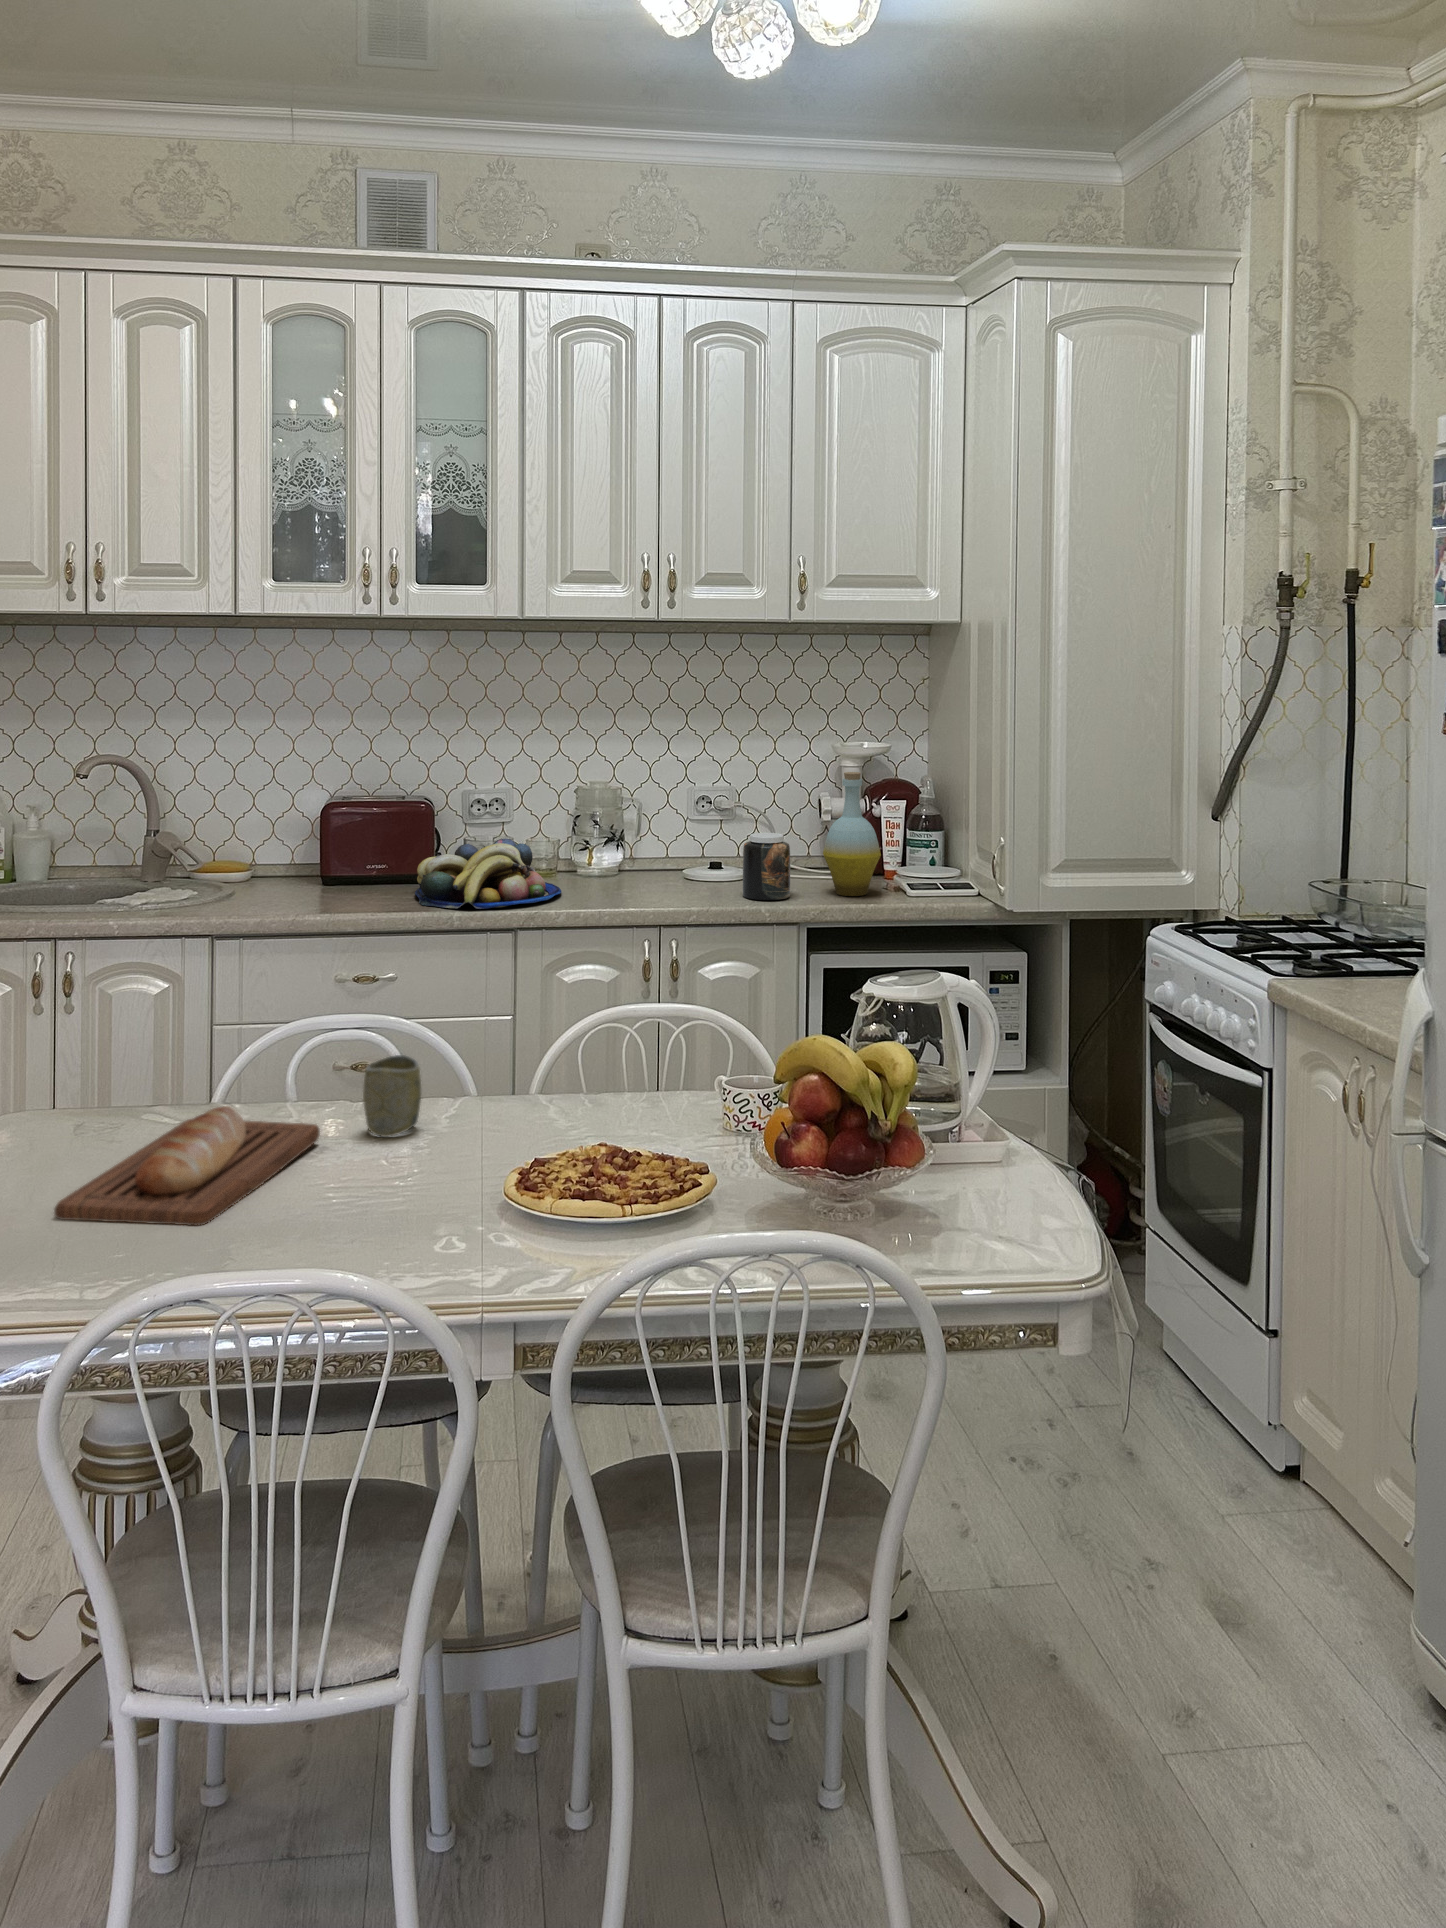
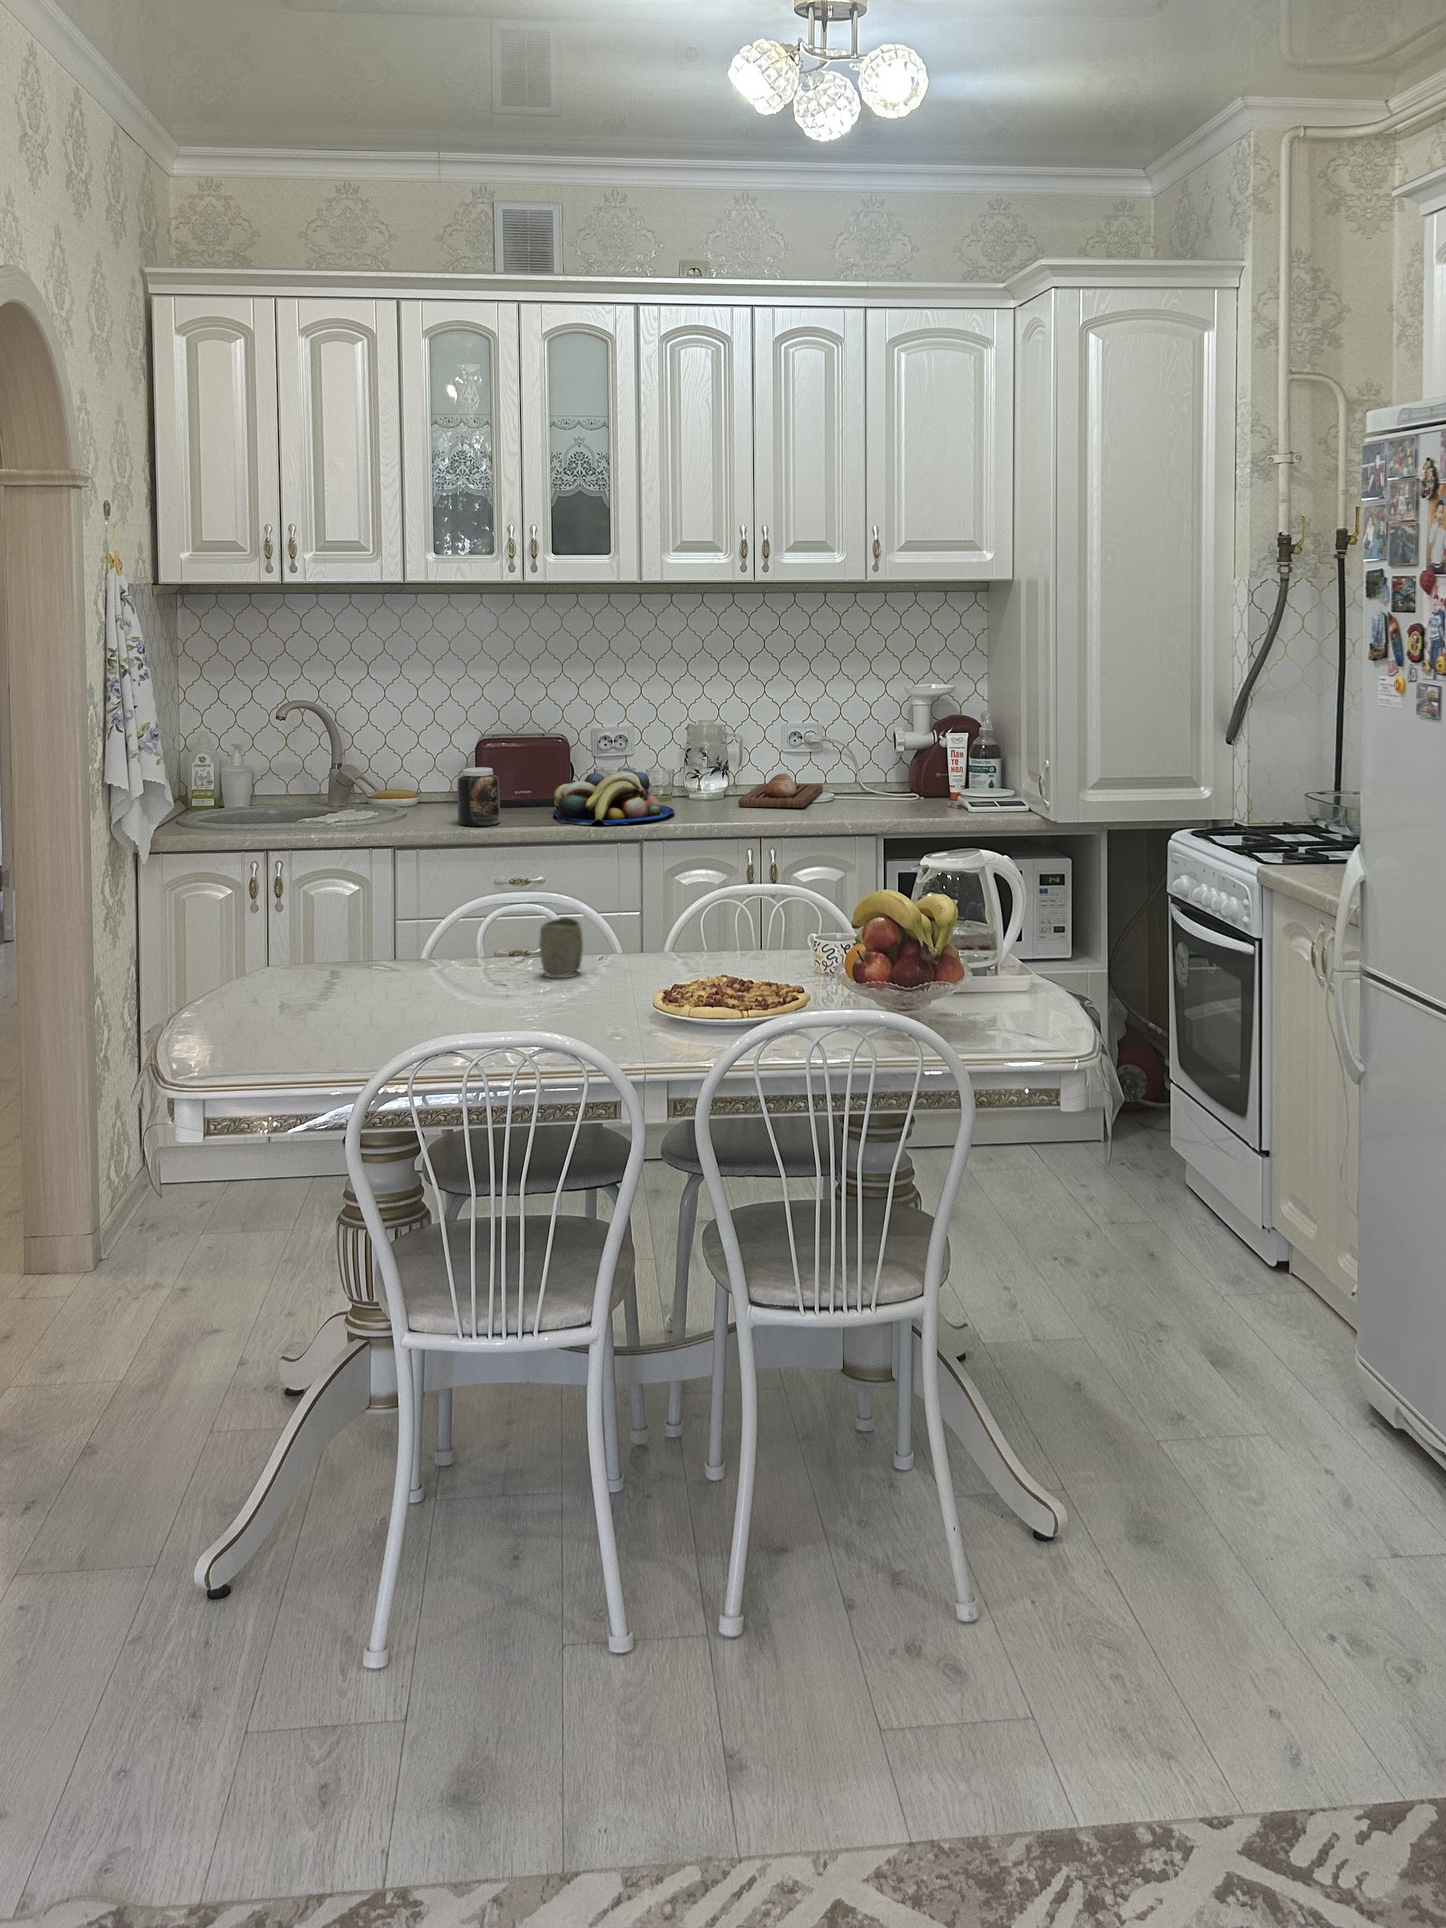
bottle: present [823,772,881,896] -> none [894,709,944,814]
jar: present [743,833,790,900] -> present [458,767,500,826]
bread loaf: present [54,1106,320,1226] -> present [738,774,823,808]

